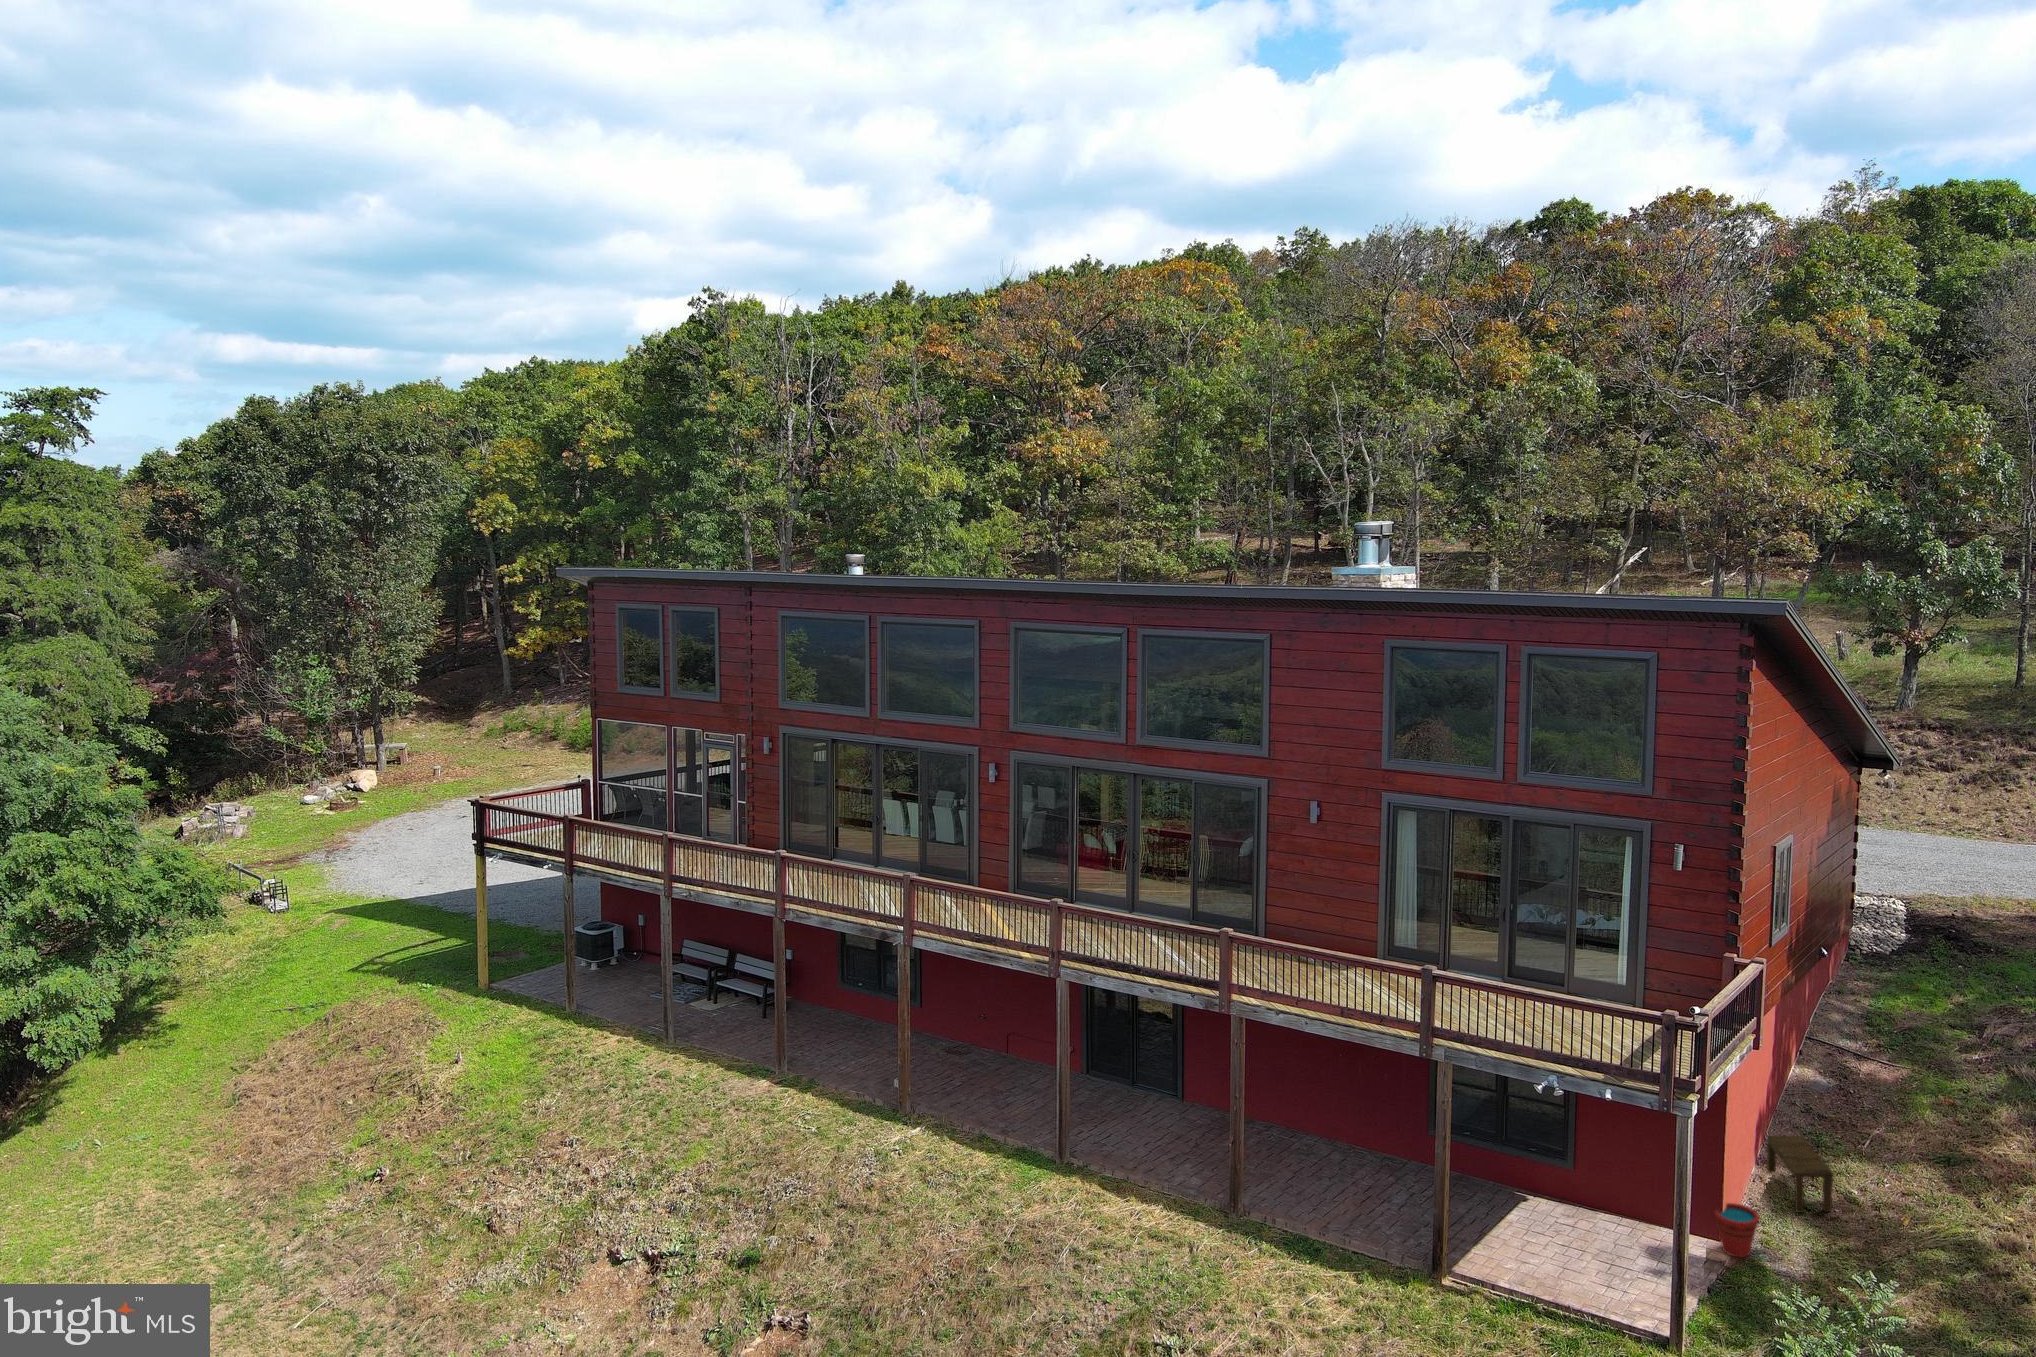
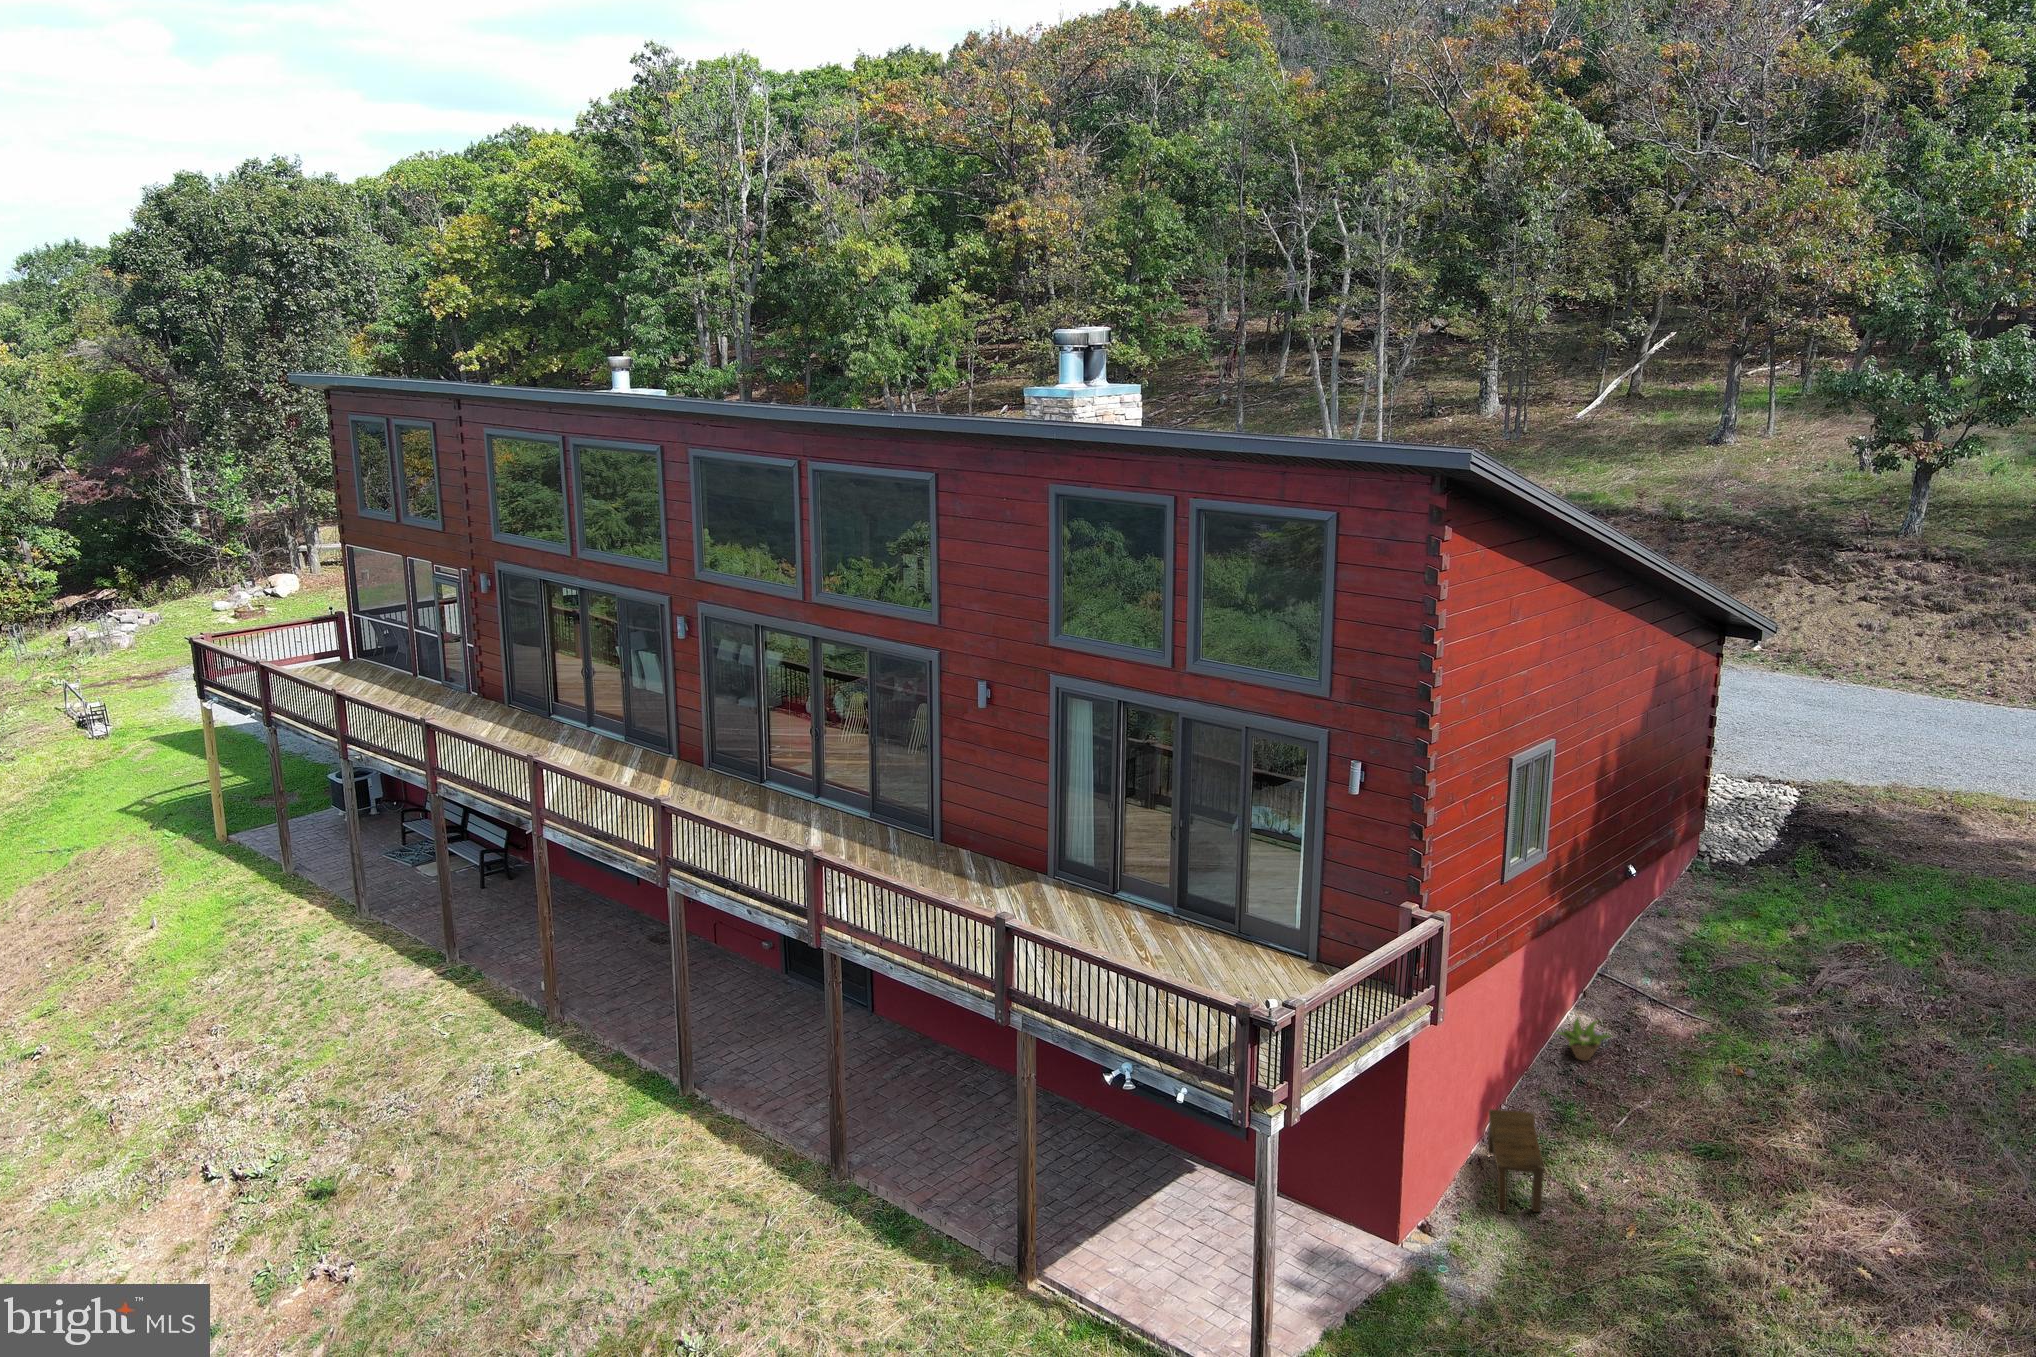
decorative plant: none [1787,1069,1839,1105] -> present [1557,1017,1611,1061]
bucket: present [1715,1203,1759,1257] -> none [1374,1204,1425,1272]

